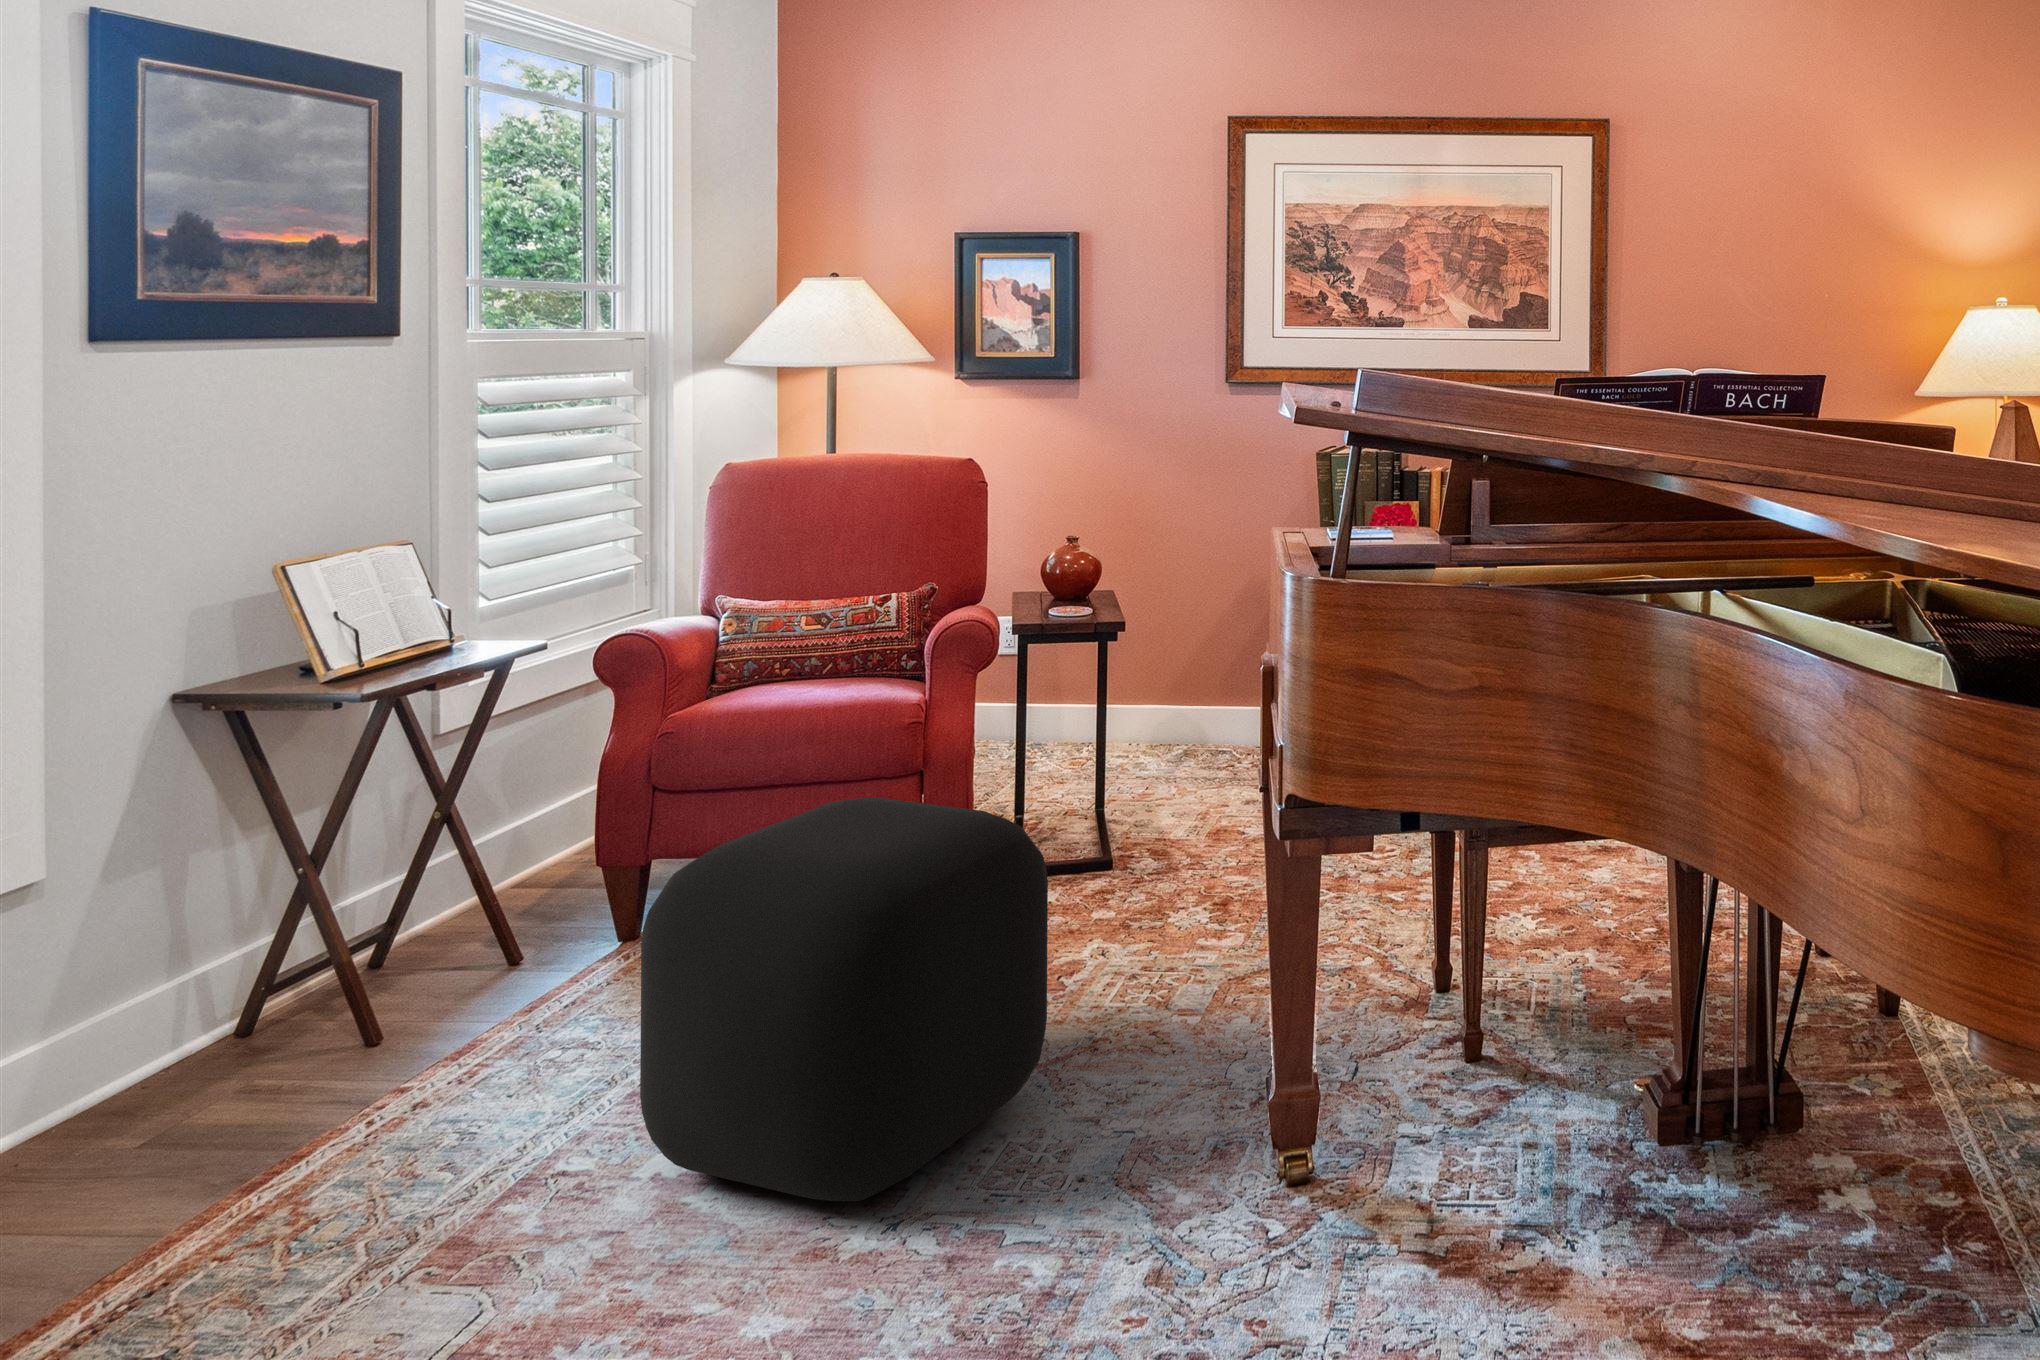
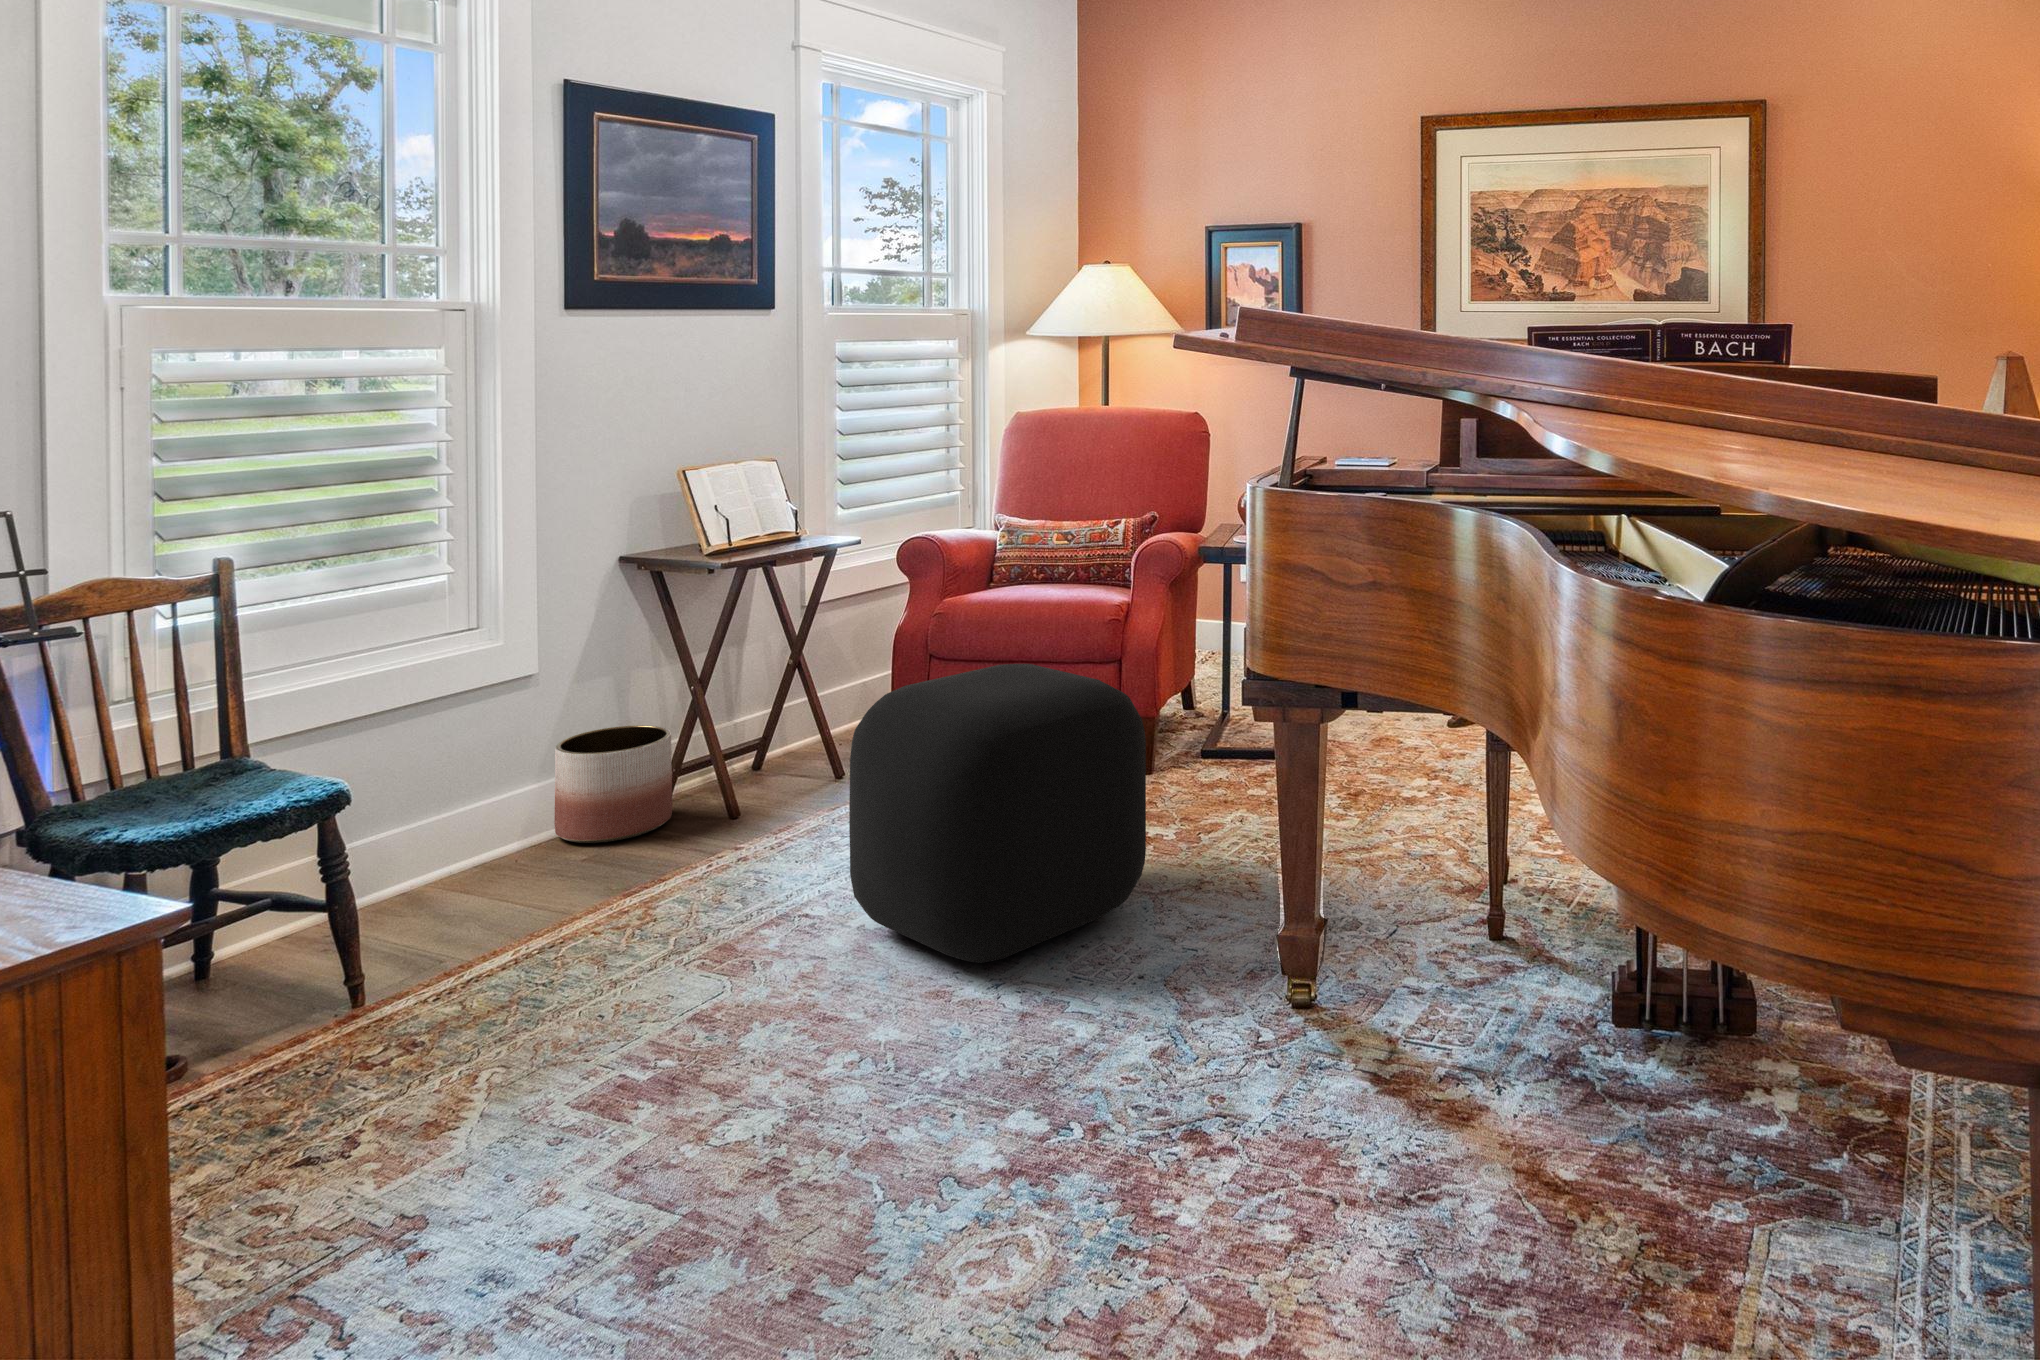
planter: none [70,930,272,1119] -> present [554,725,672,843]

